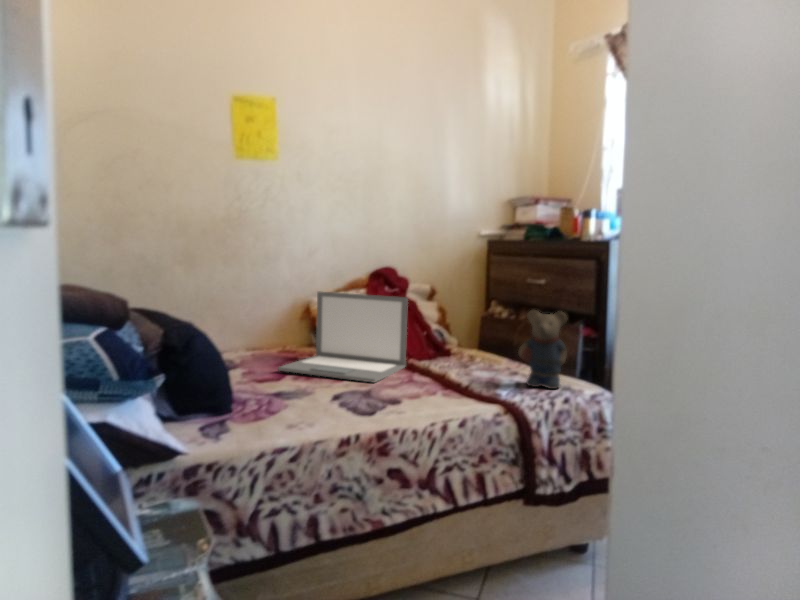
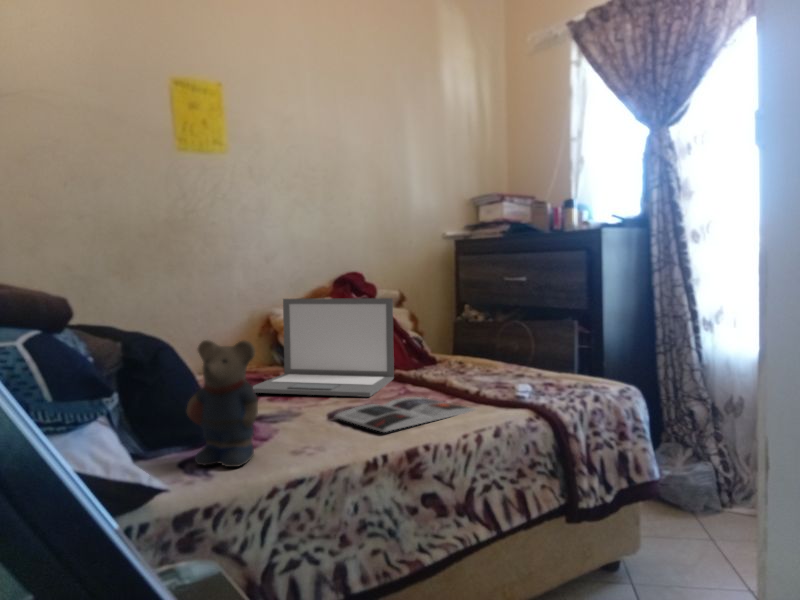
teddy bear: present [519,310,567,389] -> present [187,340,258,467]
magazine: none [334,386,457,416] -> present [334,397,475,432]

